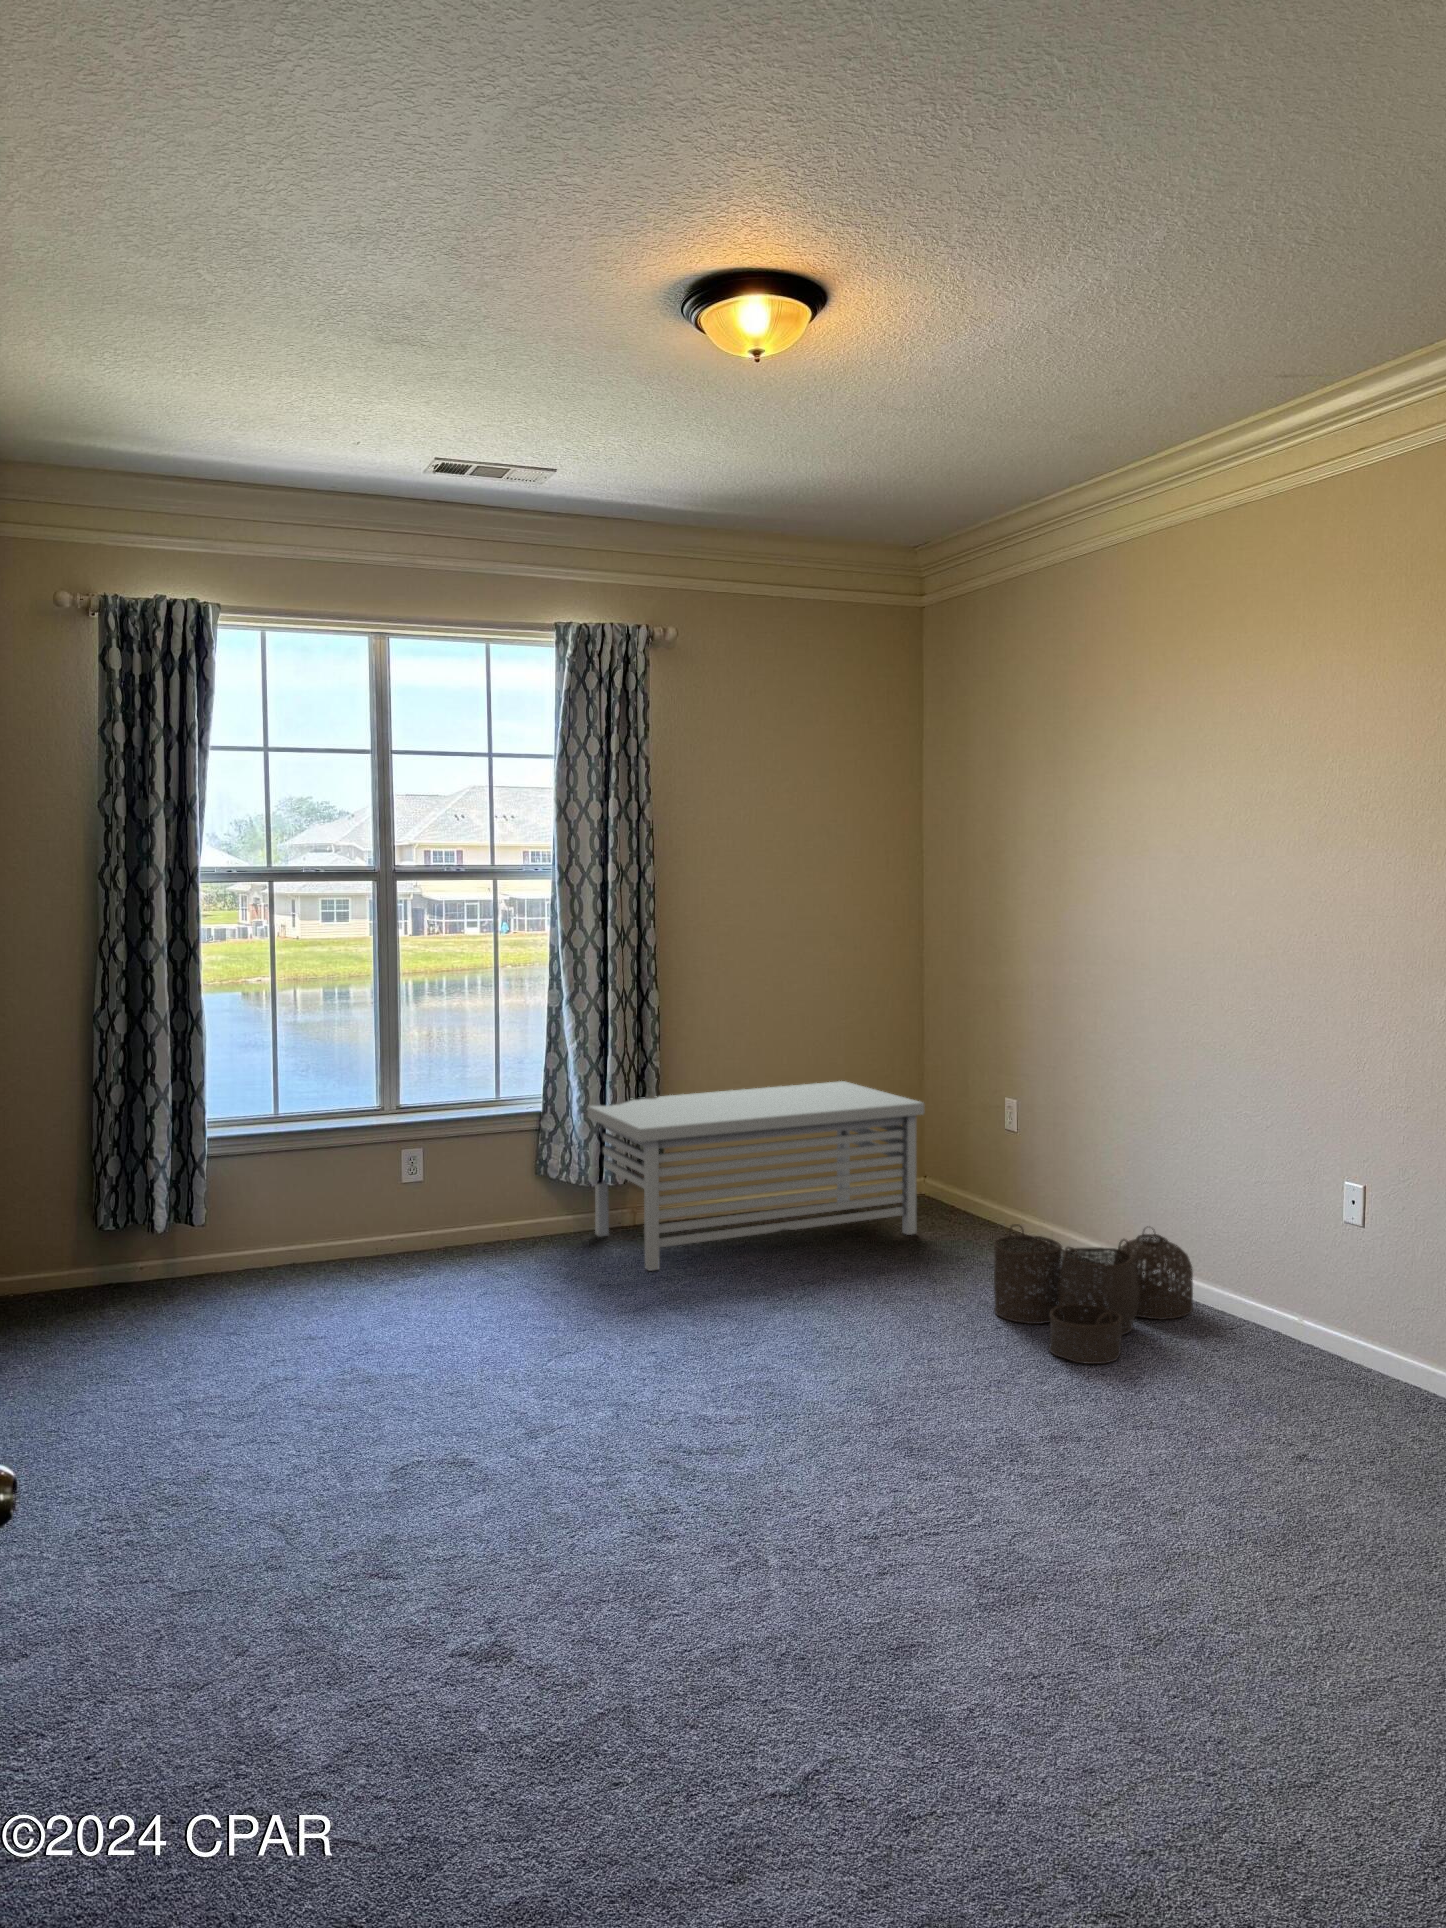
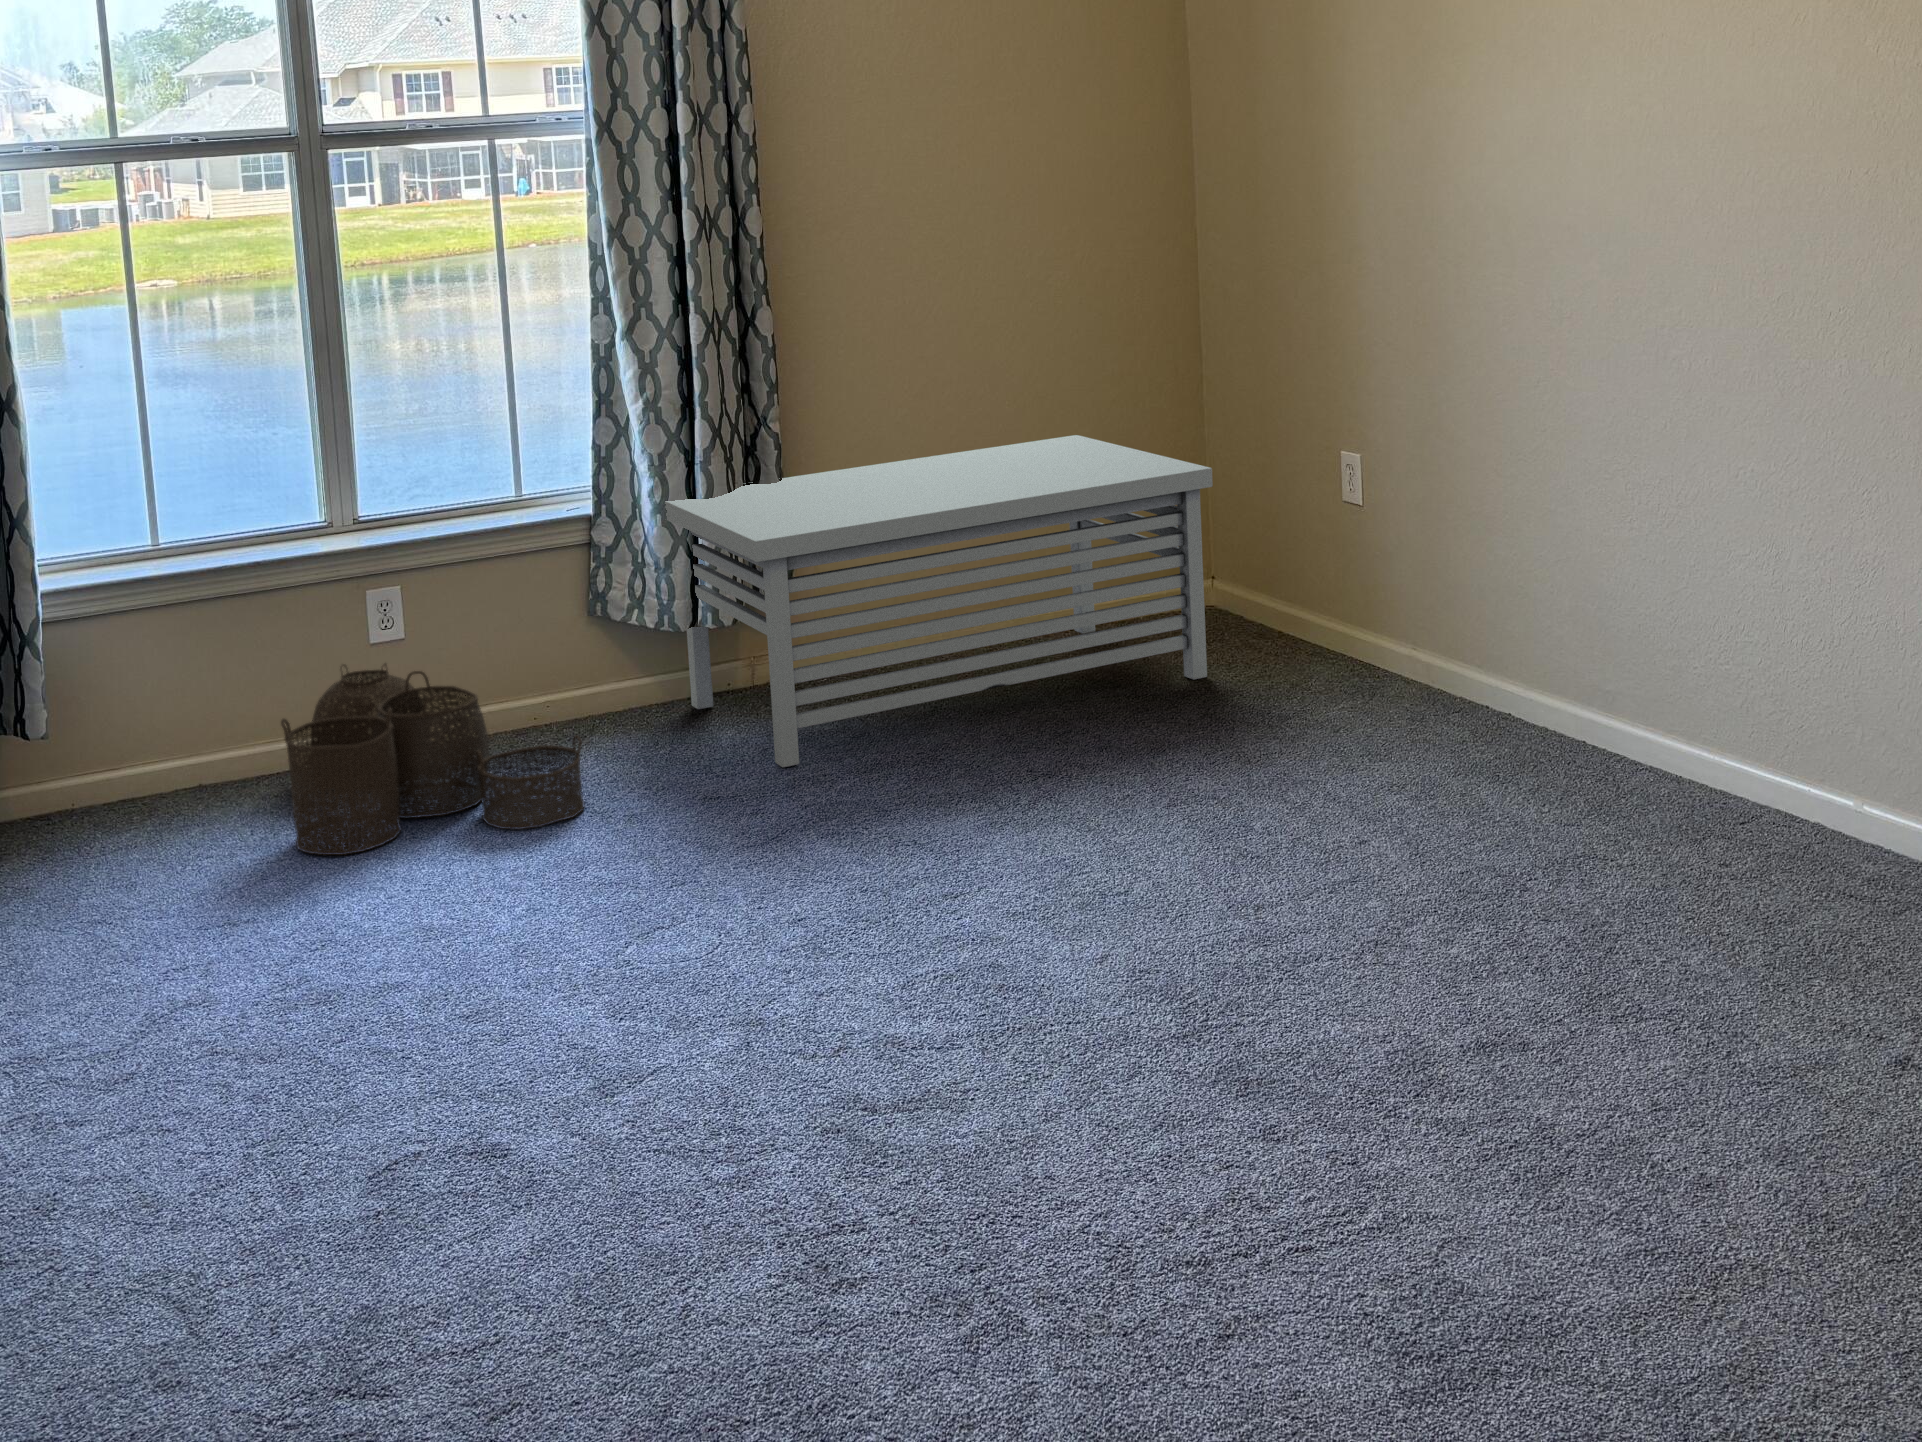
woven basket: present [993,1224,1193,1364] -> present [281,663,584,855]

